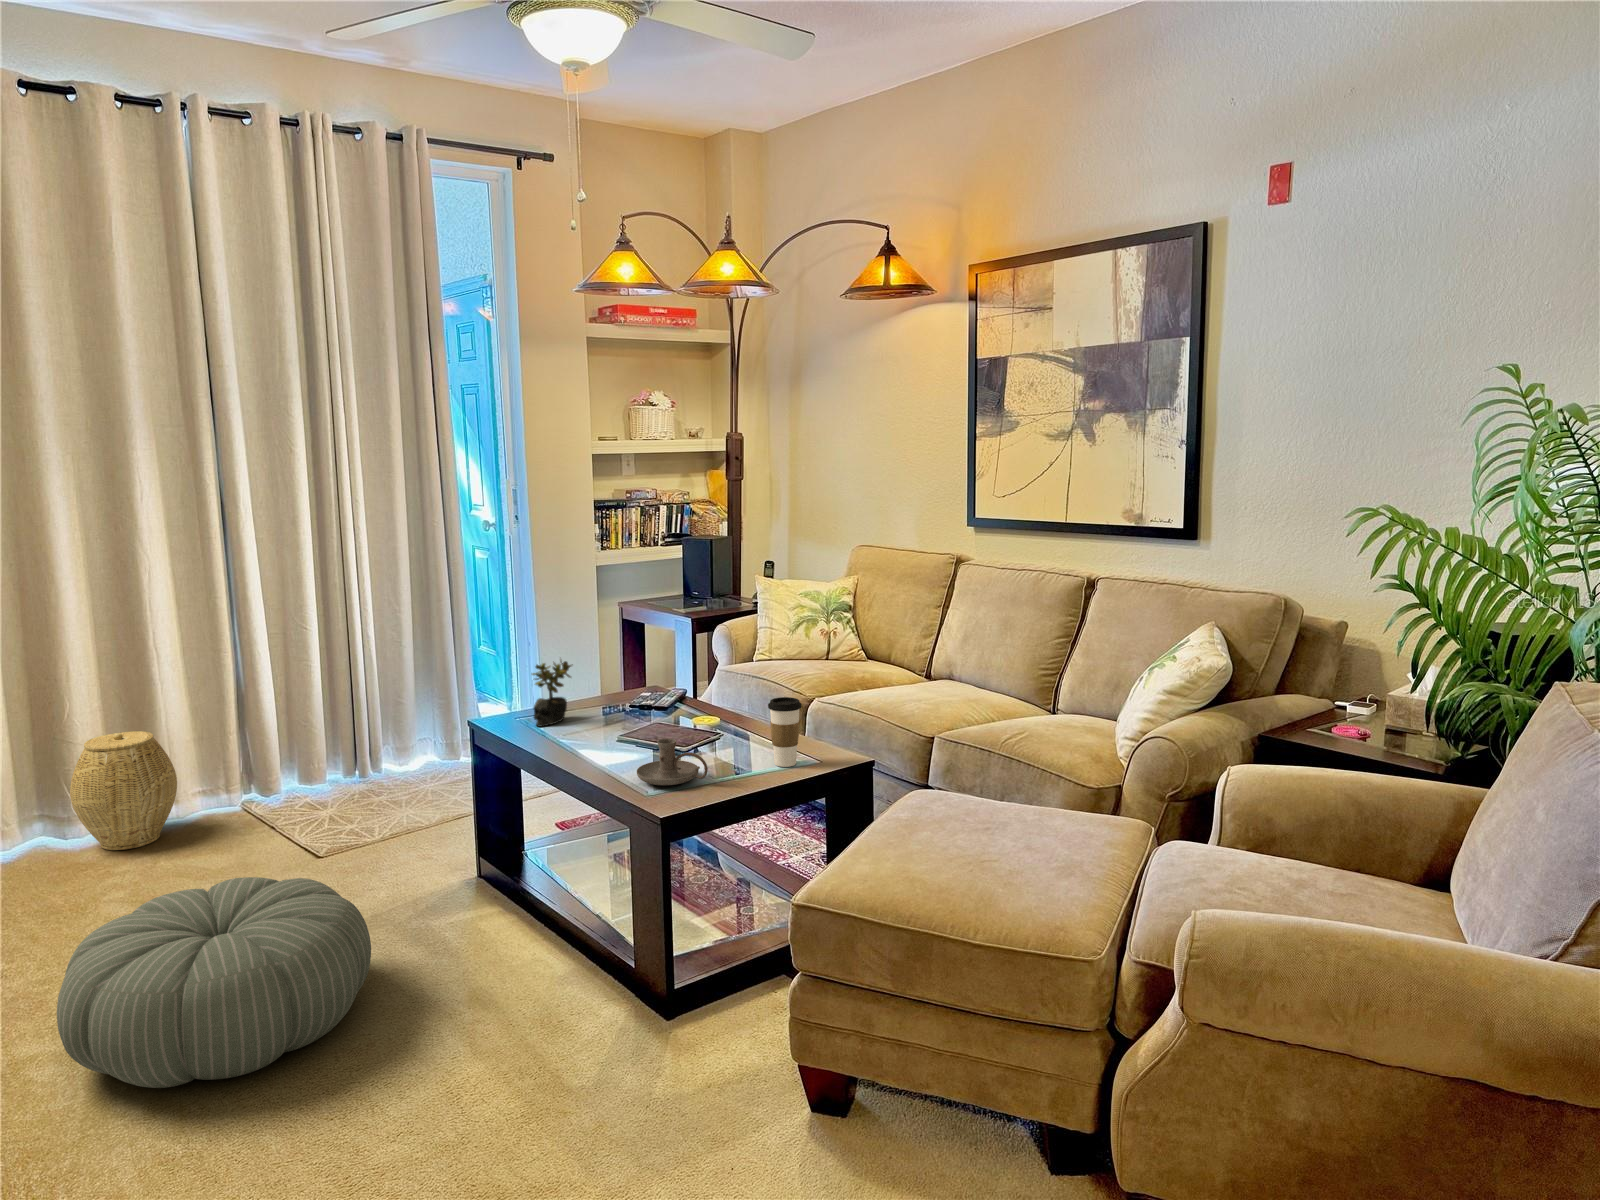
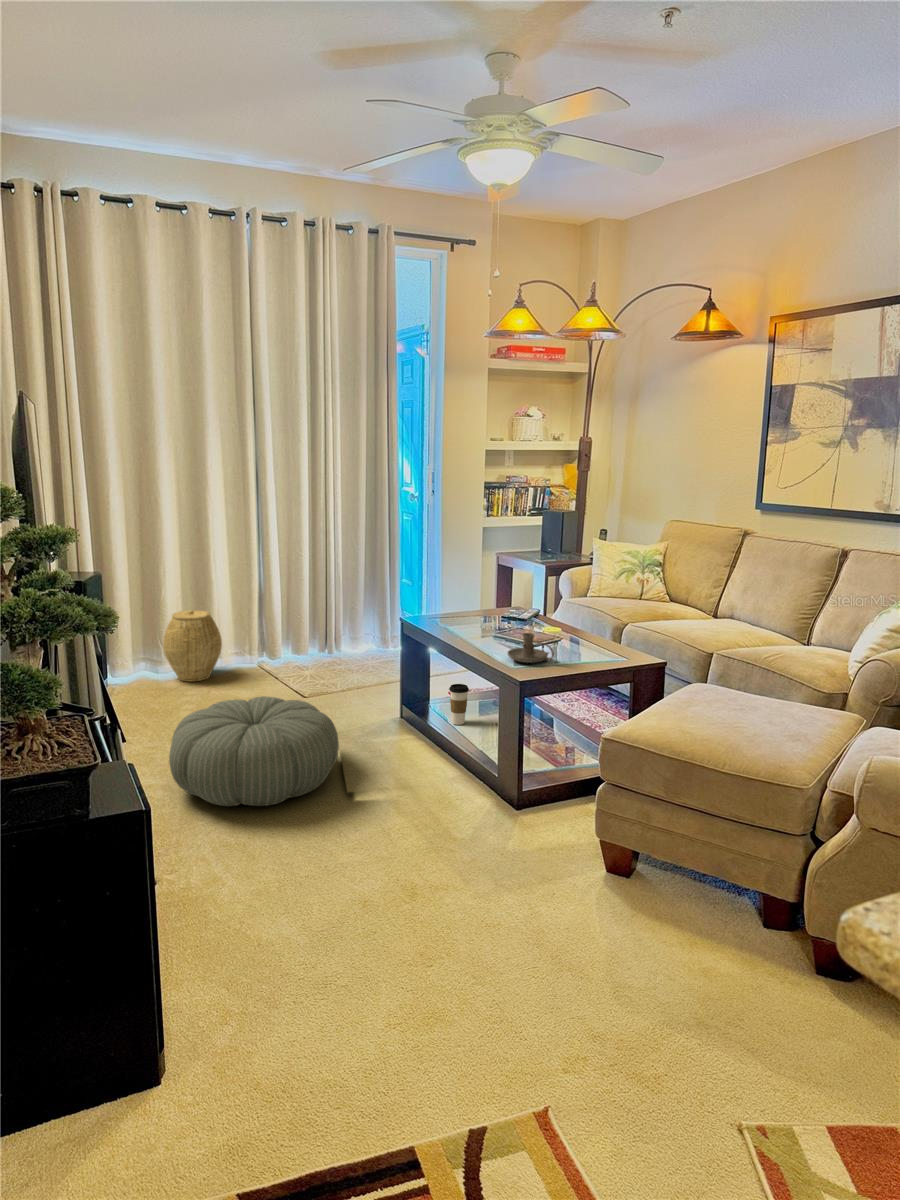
succulent plant: present [532,660,571,727] -> none [441,580,469,624]
coffee cup: present [768,697,802,767] -> present [449,684,469,725]

